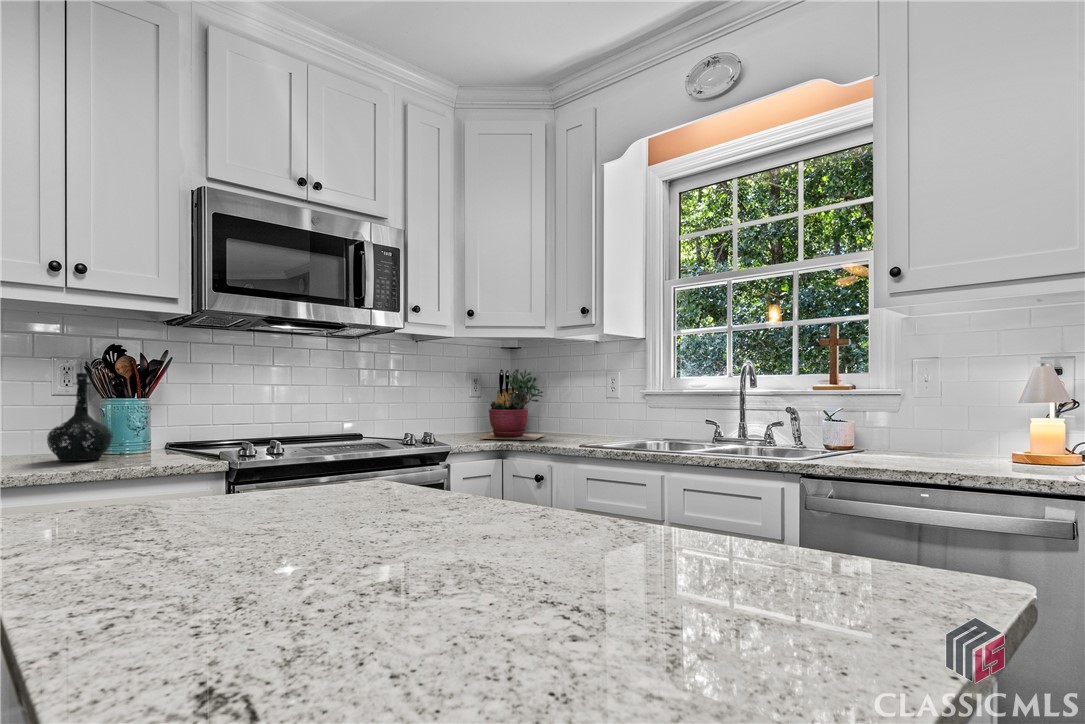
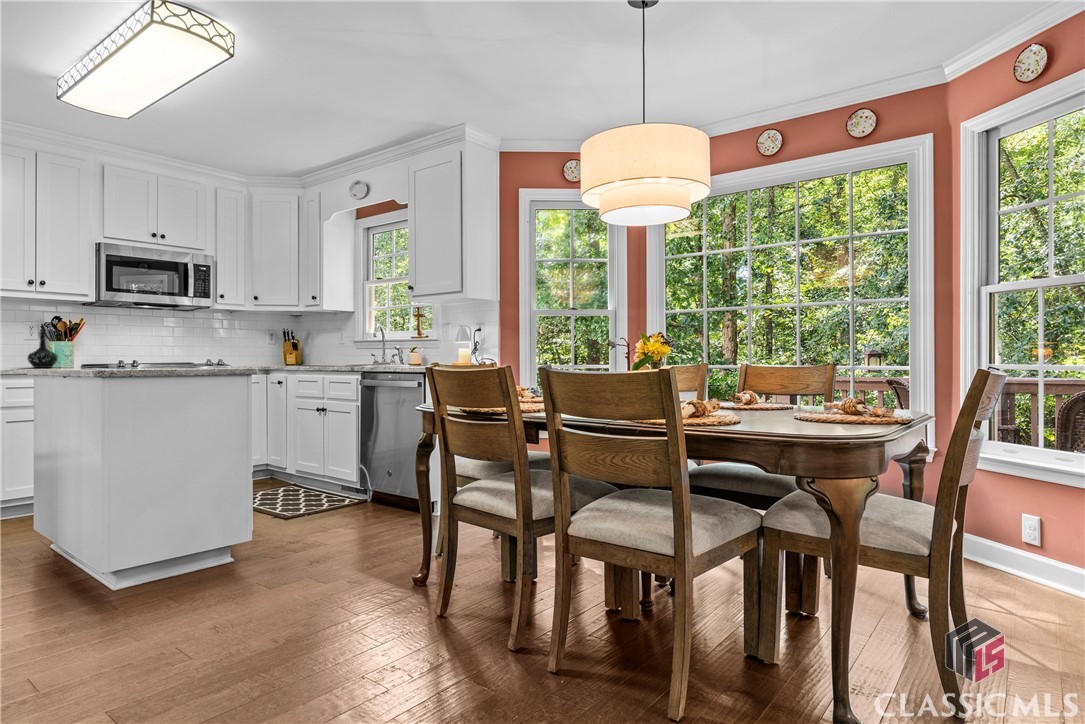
succulent plant: present [480,369,544,440] -> none [260,329,303,367]

